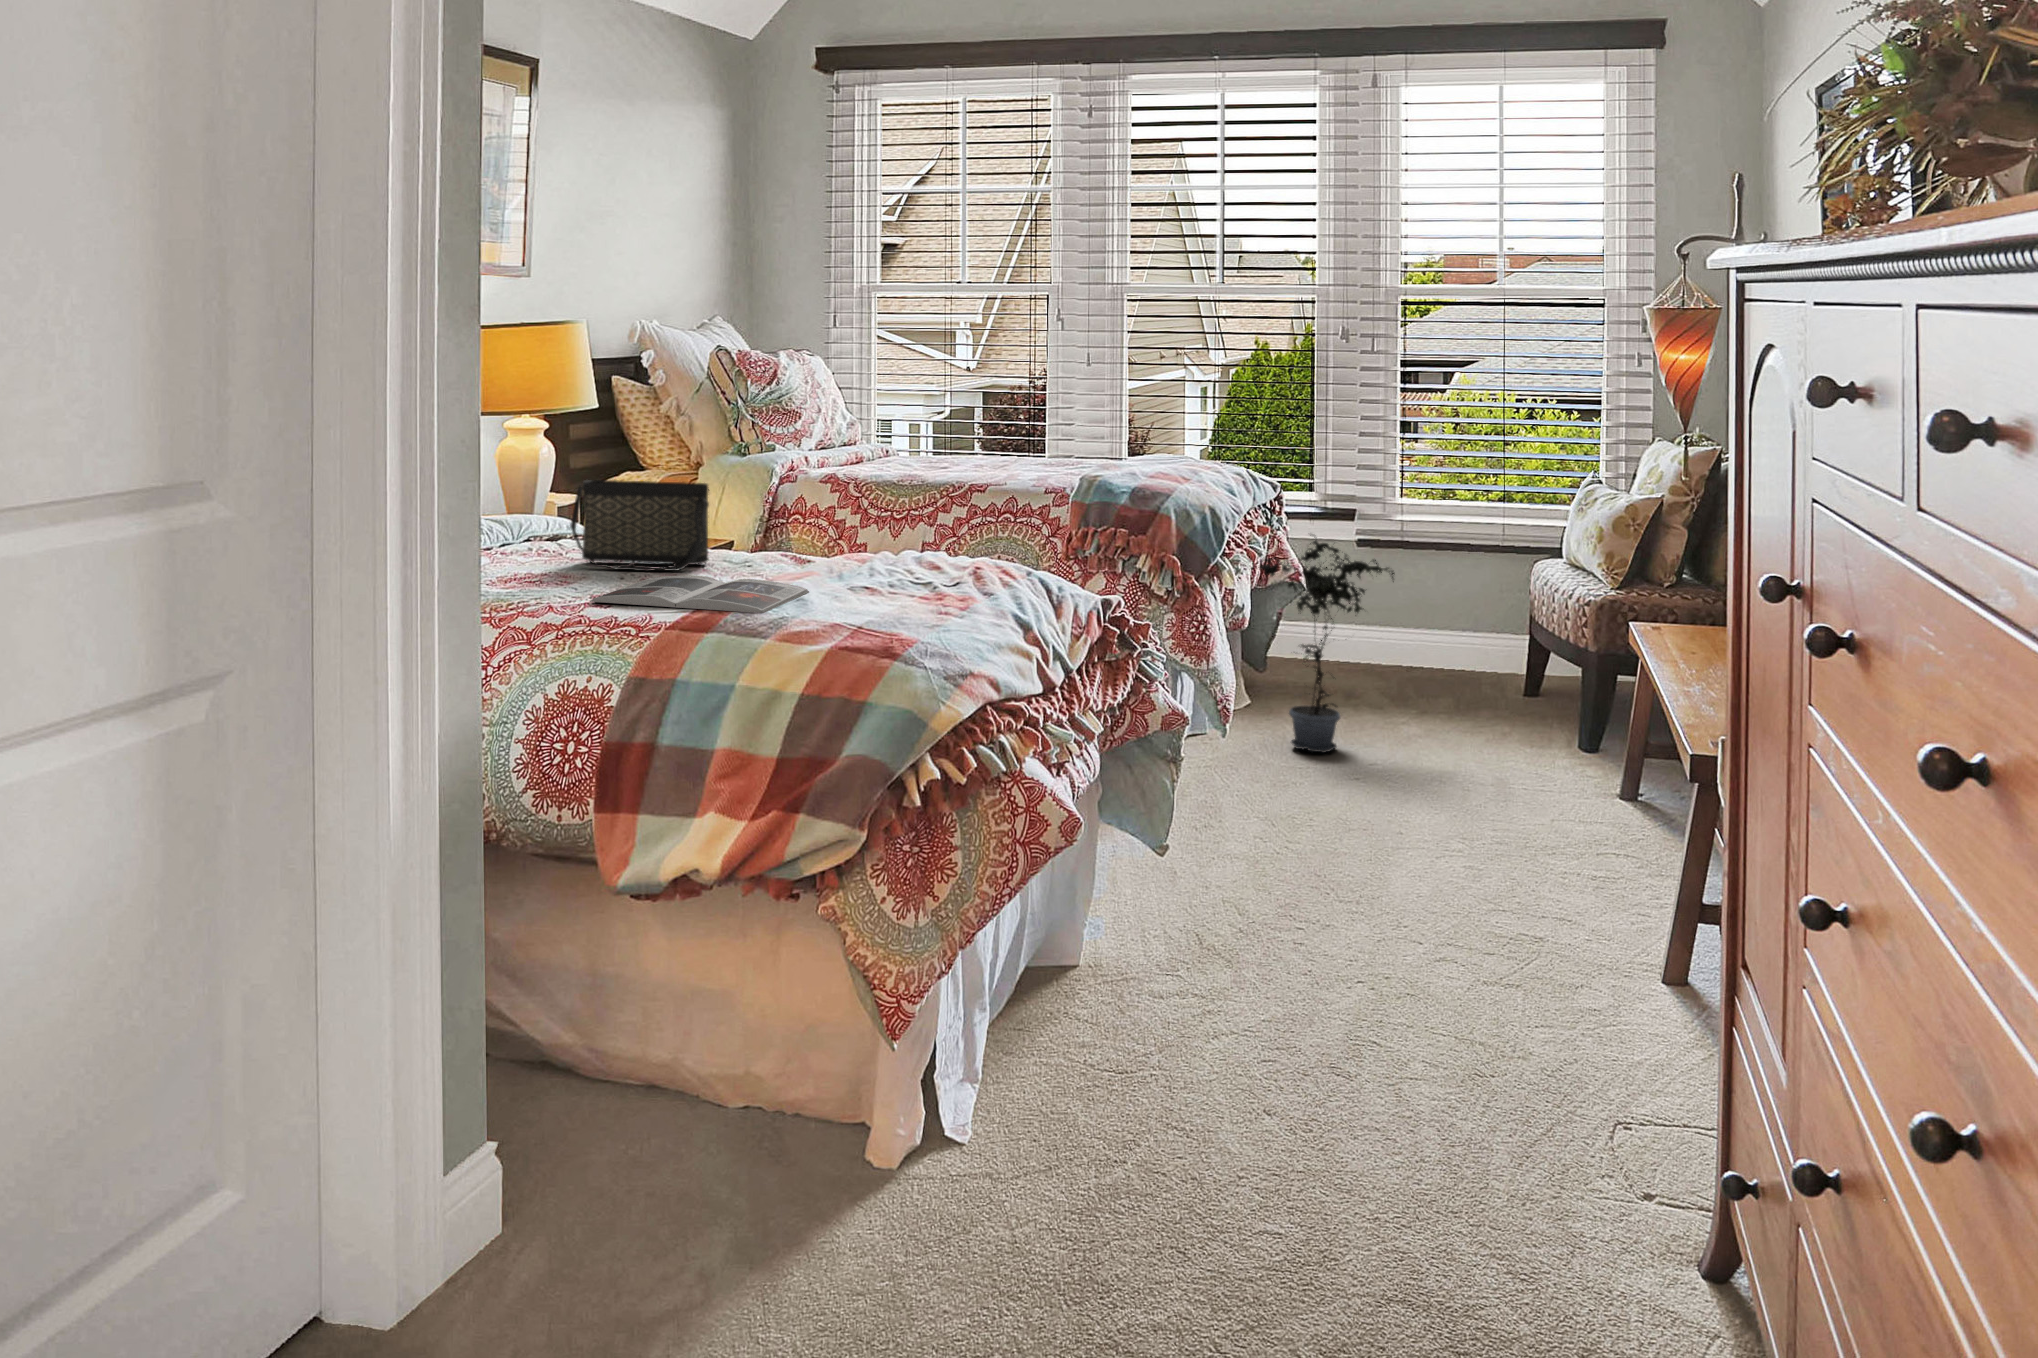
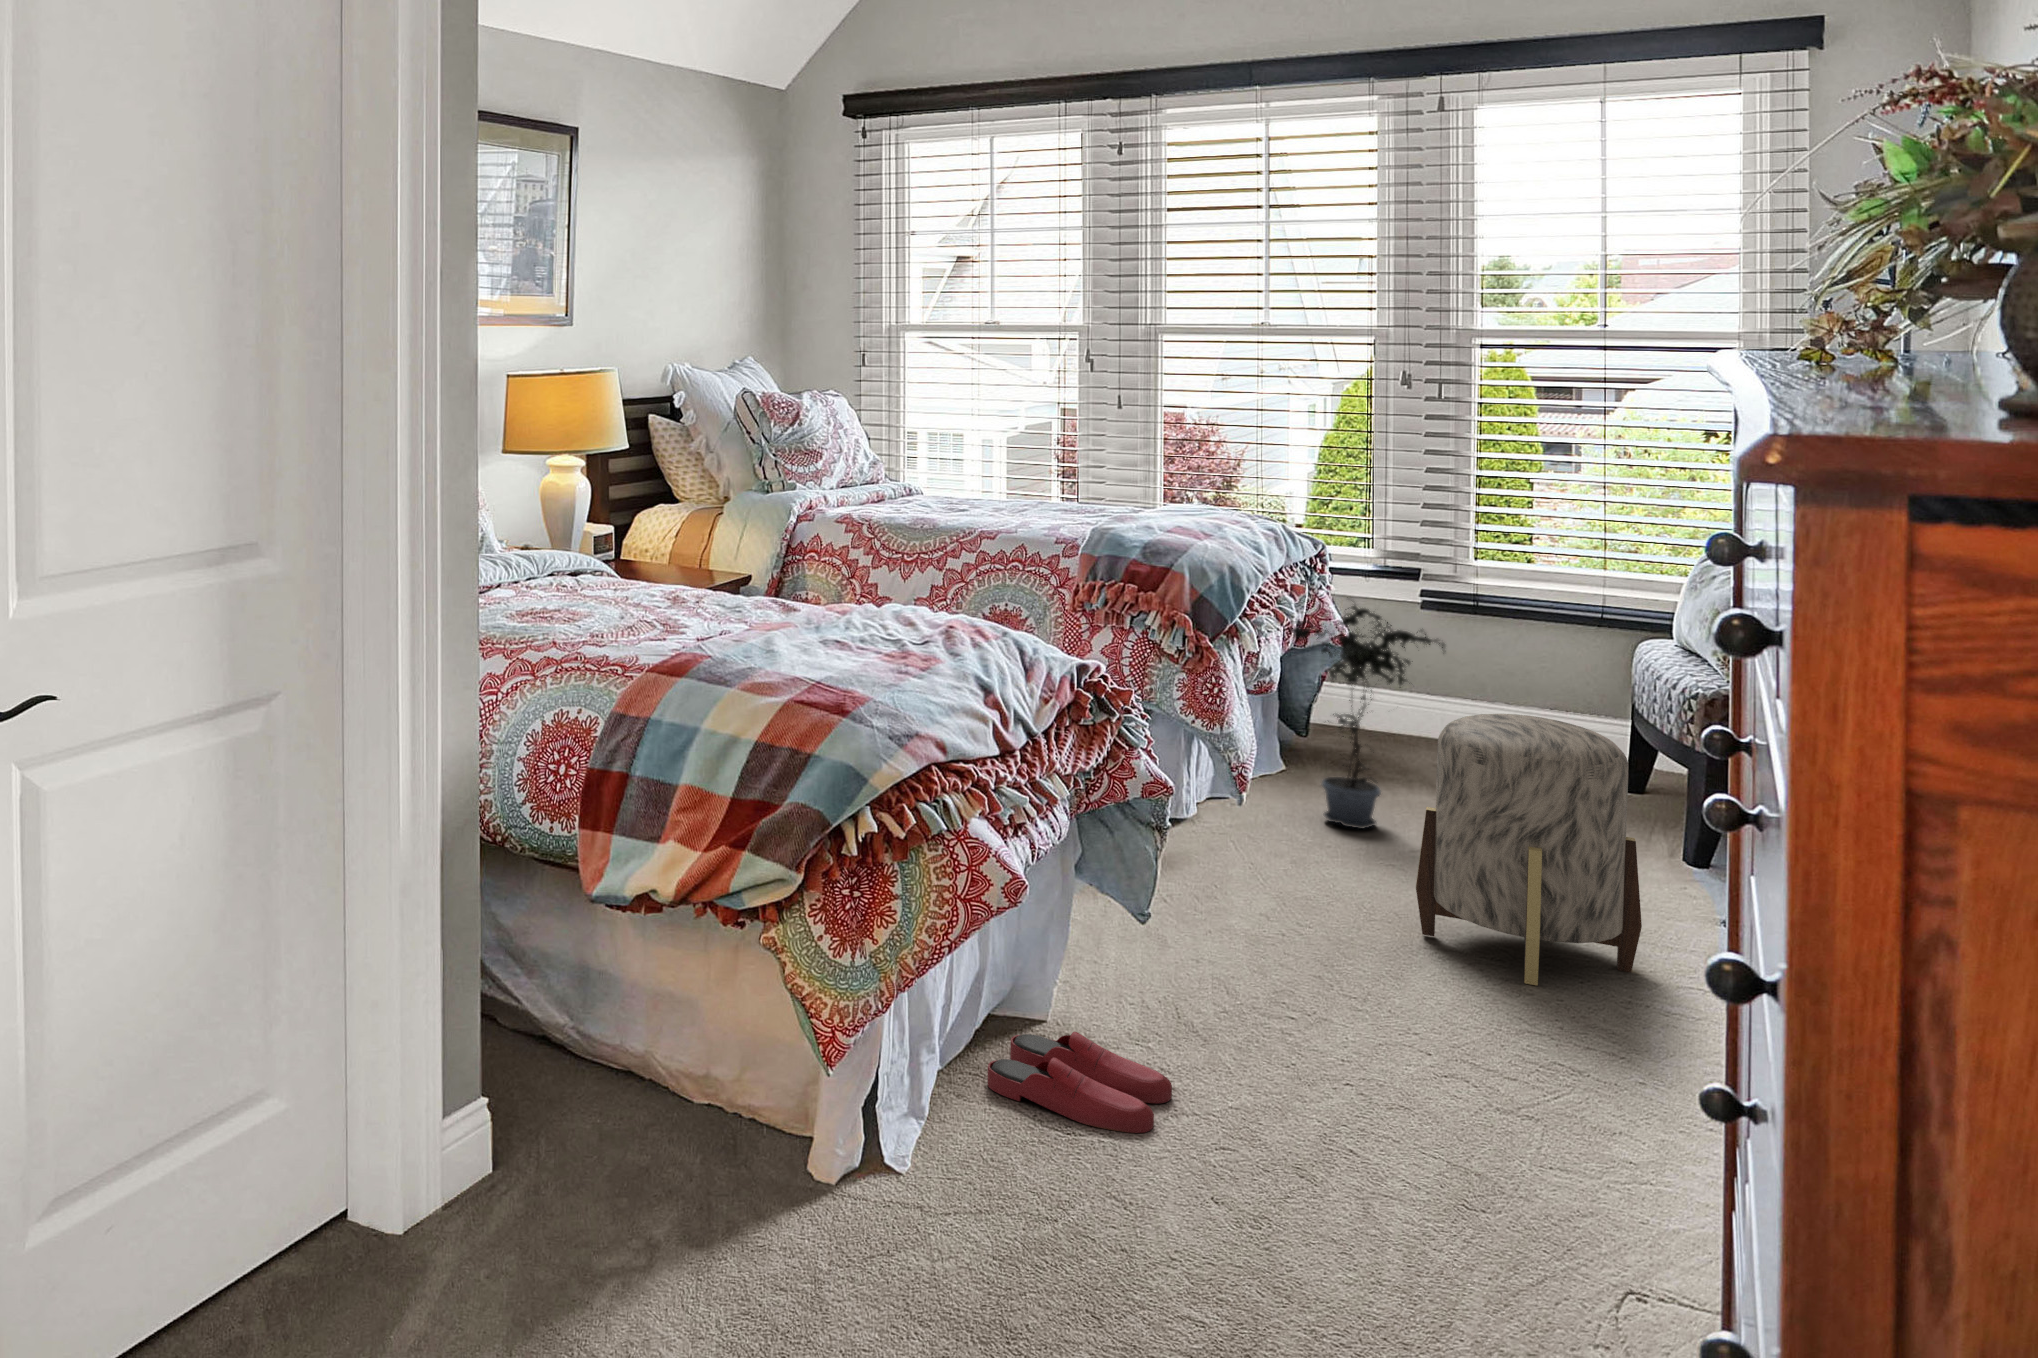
handbag: present [570,480,709,571] -> none [577,525,700,612]
magazine: present [590,575,809,613] -> none [584,618,782,661]
ottoman: none [1389,629,1577,877] -> present [1416,714,1642,986]
slippers: none [1032,972,1208,1066] -> present [988,1032,1172,1133]

